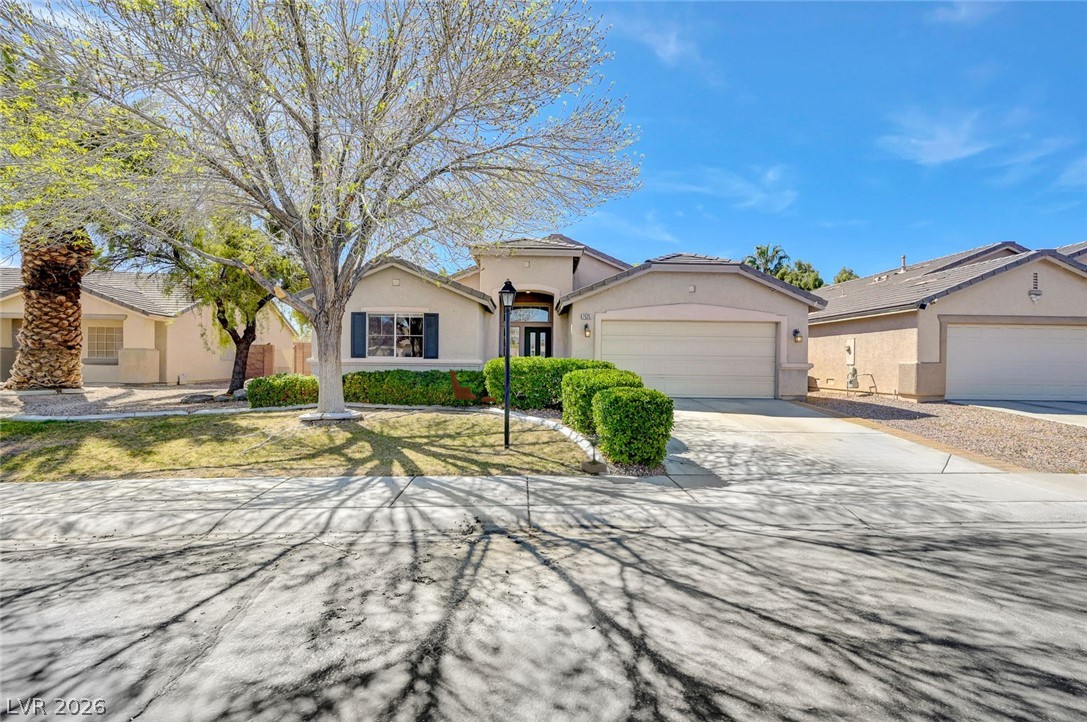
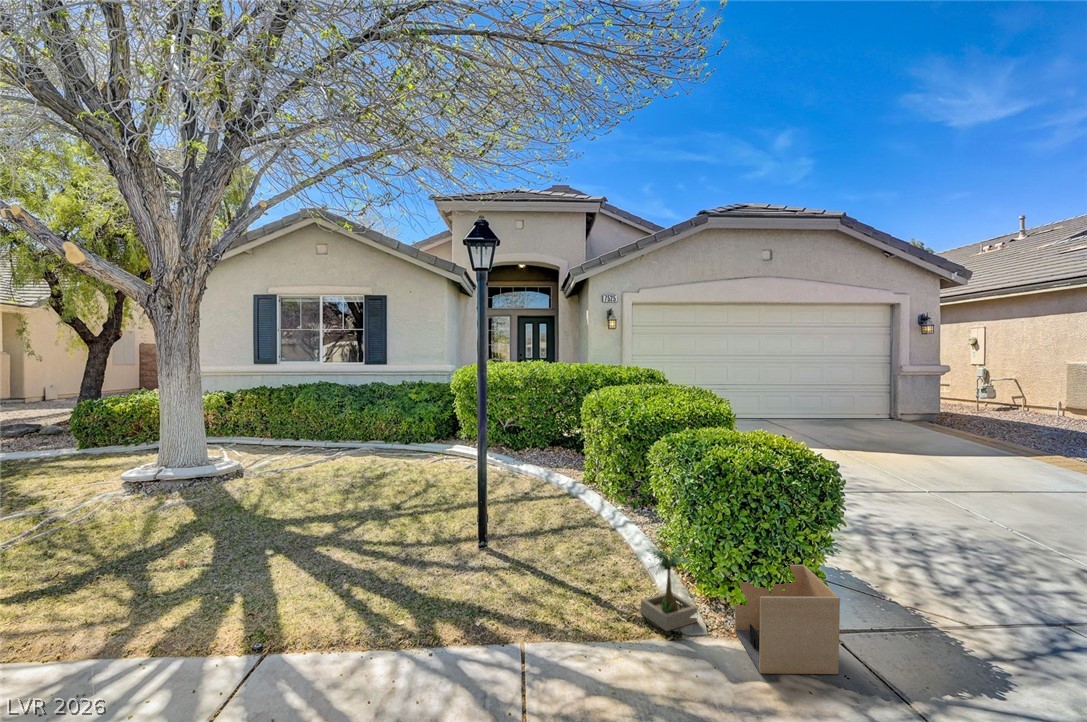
lounge chair: present [450,371,497,408] -> none [395,385,473,449]
cardboard box: none [622,443,660,483] -> present [735,565,840,674]

